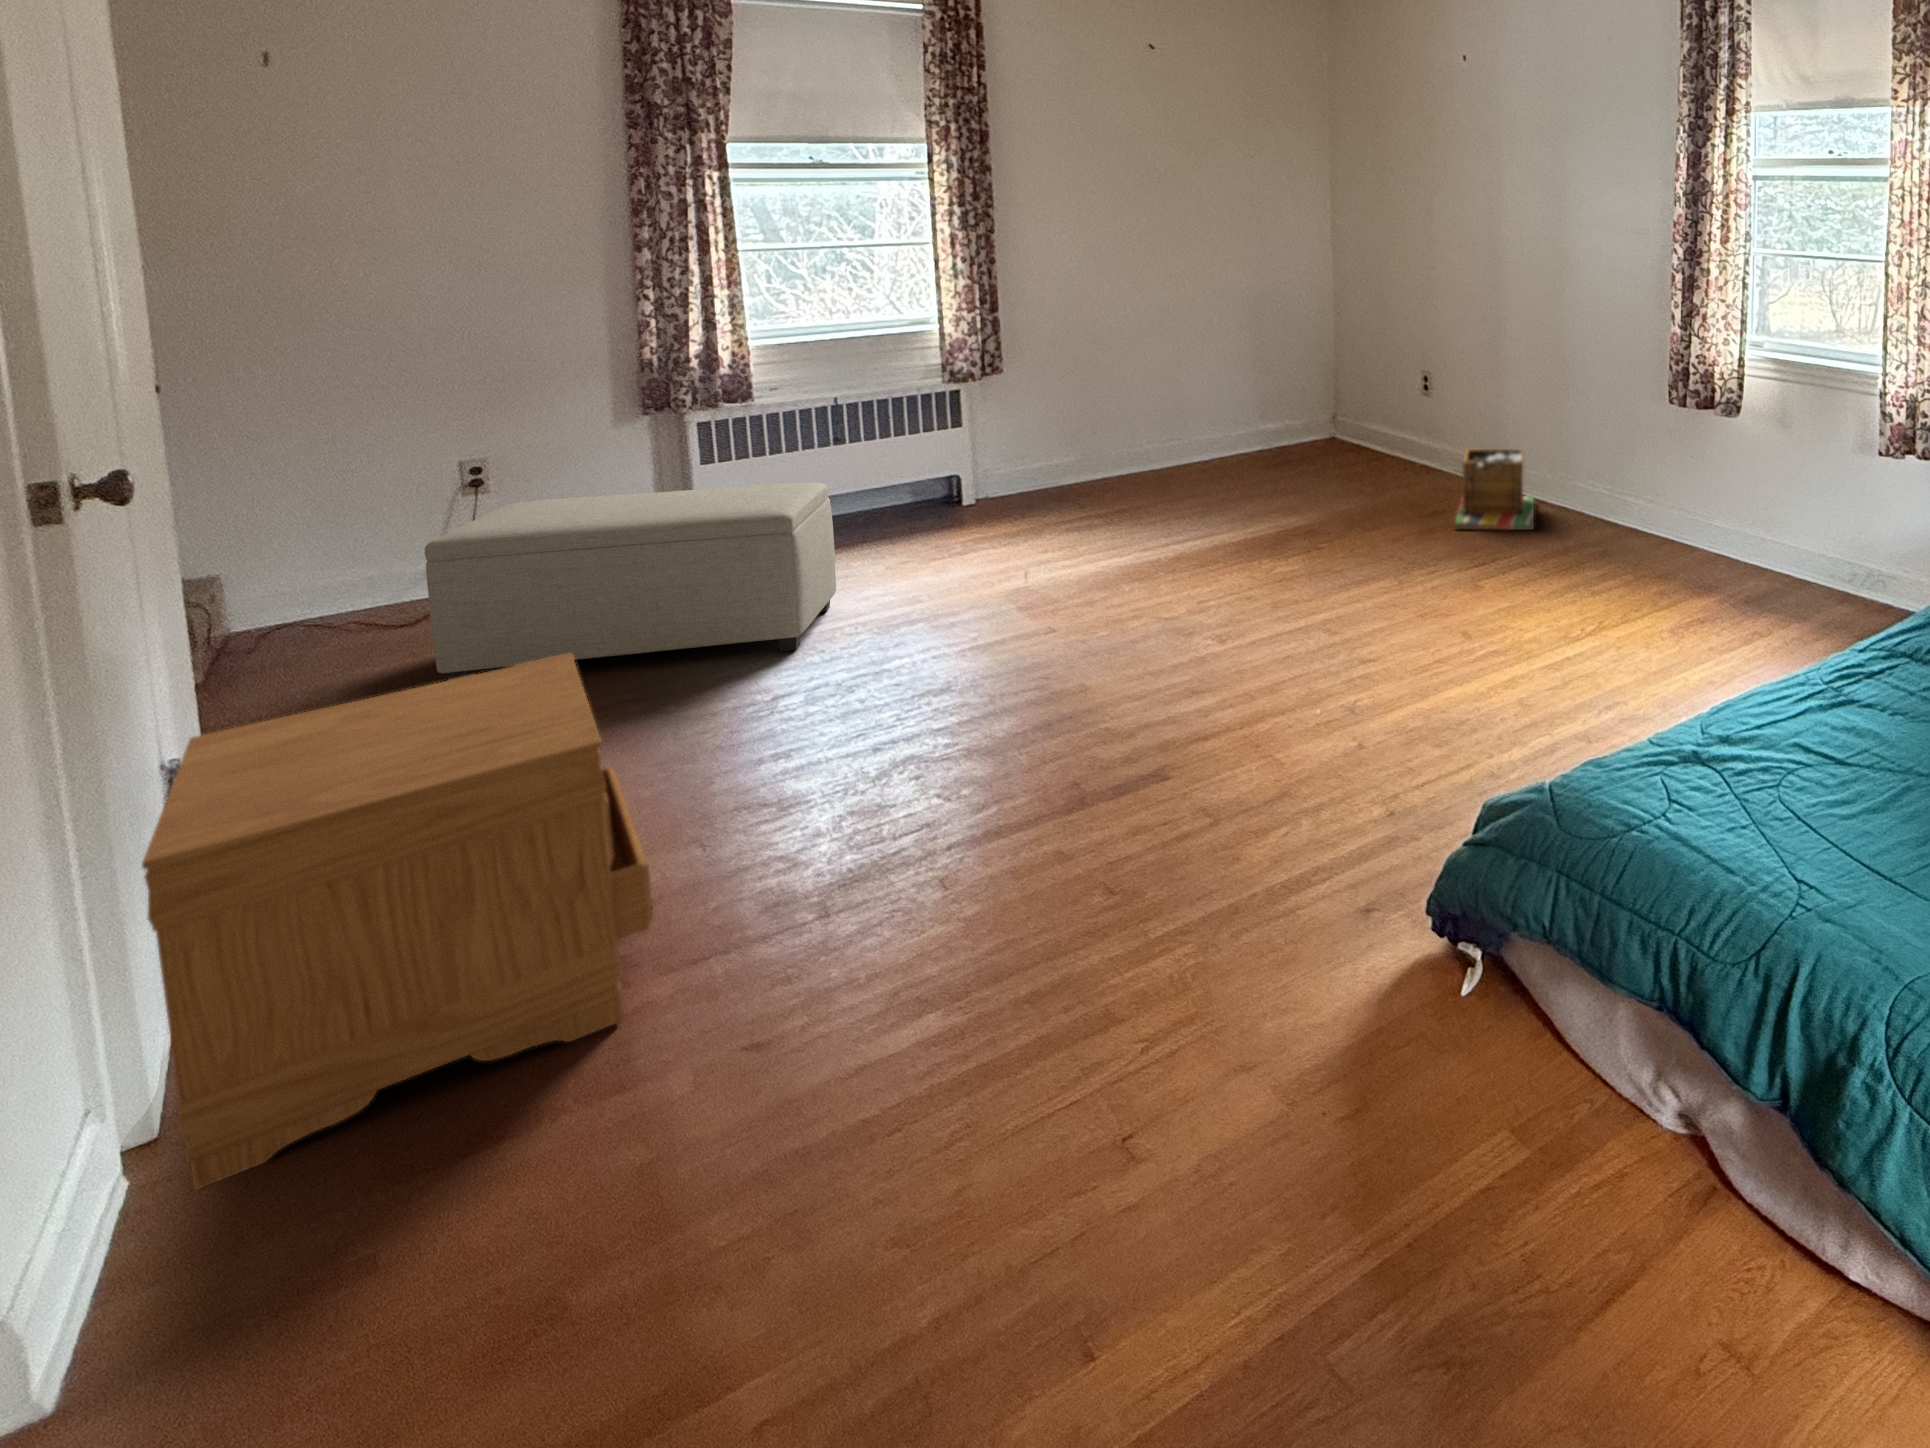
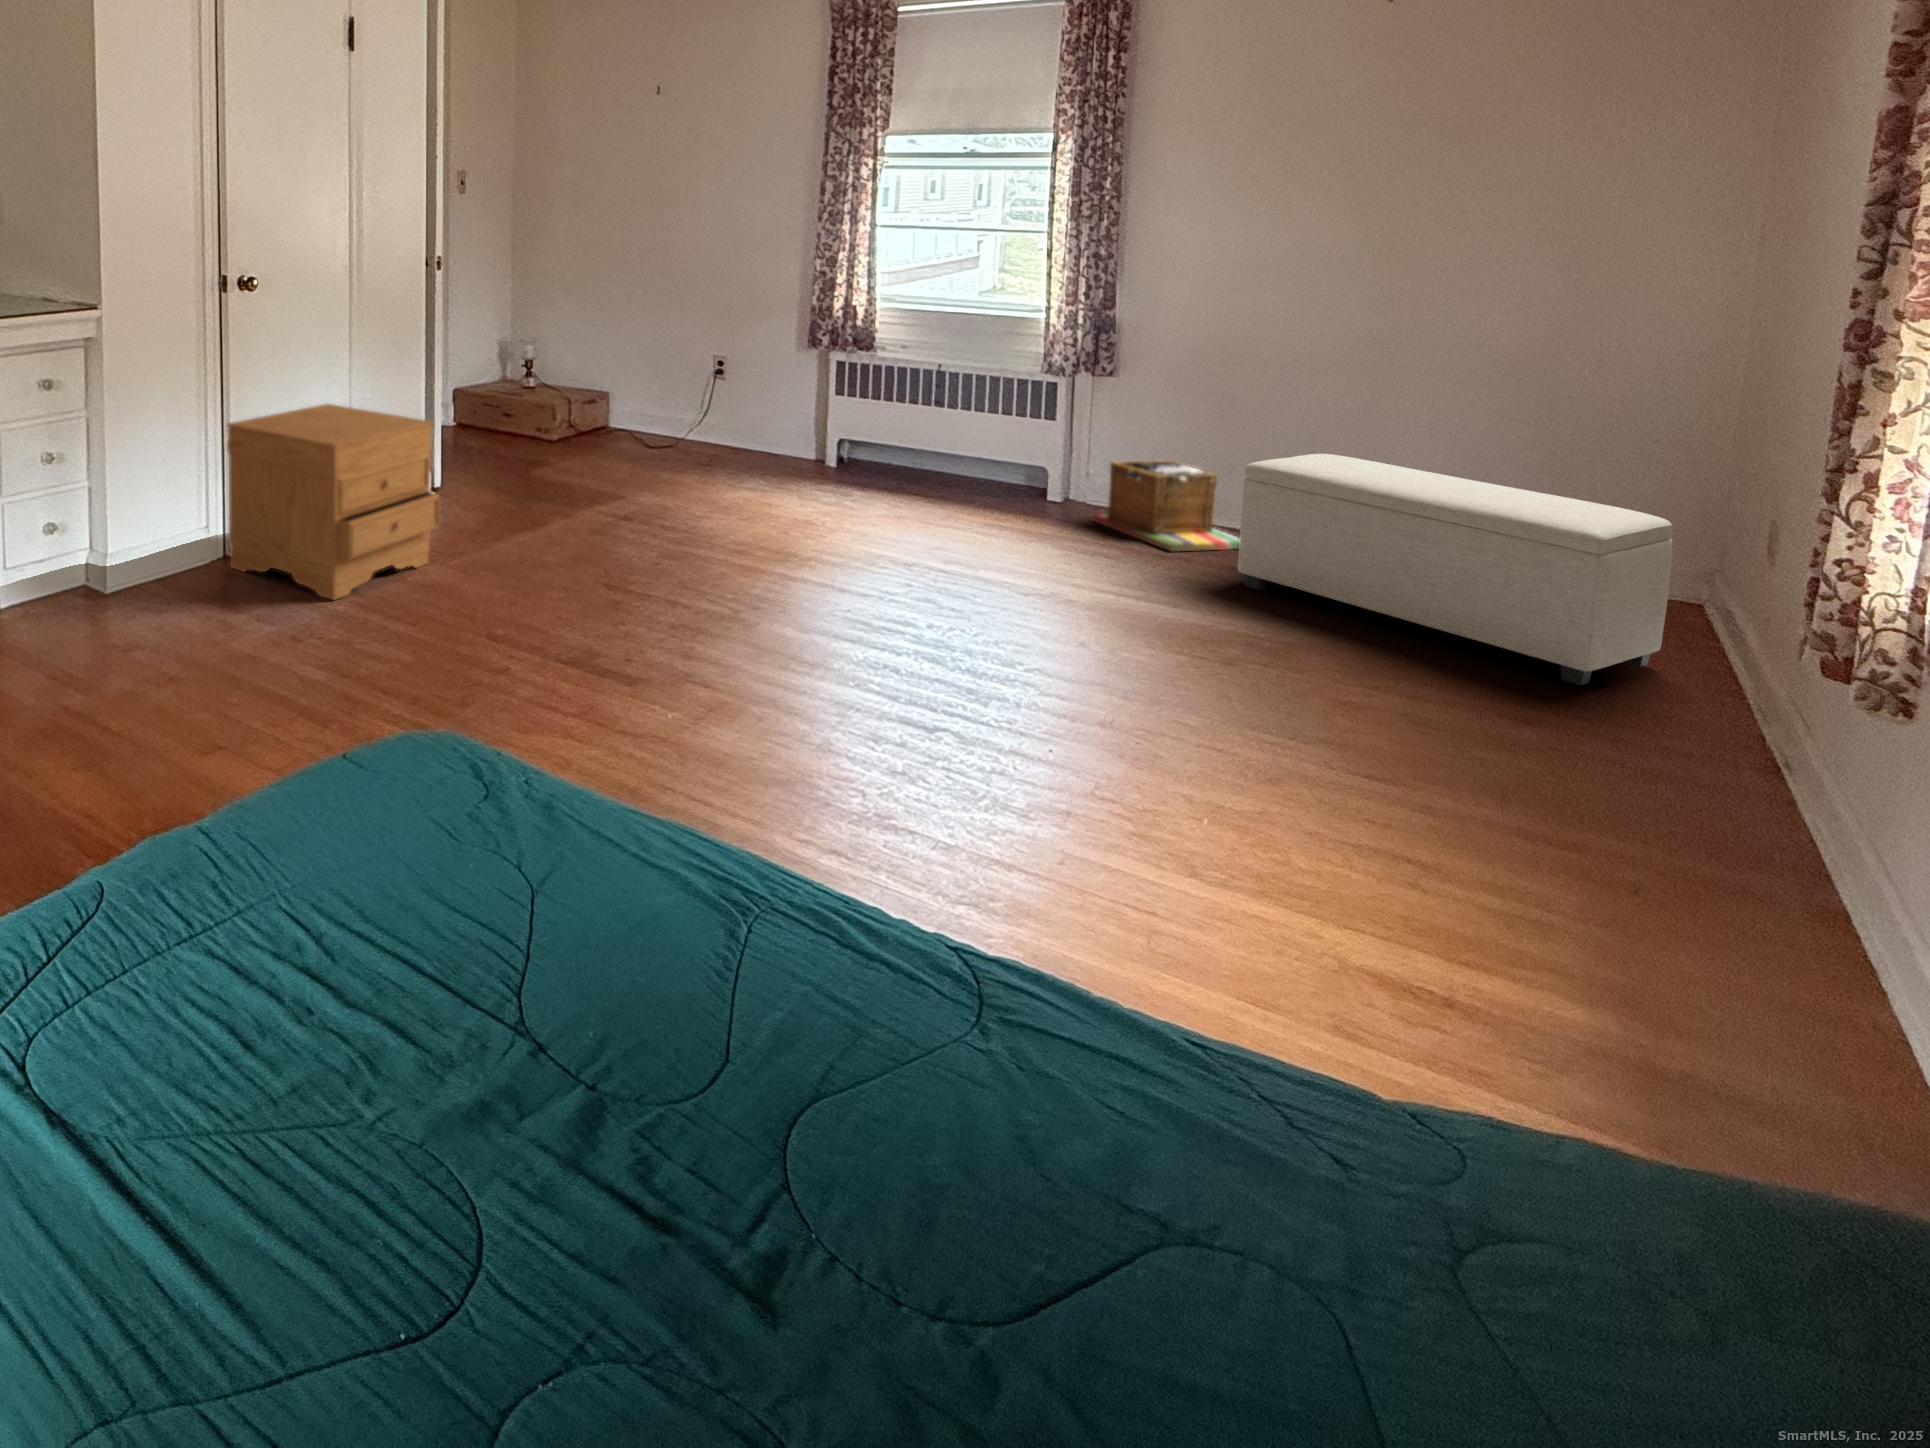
laundry basket: present [1455,449,1534,530] -> present [1093,461,1240,551]
ottoman: present [425,483,836,680] -> present [1238,454,1673,685]

